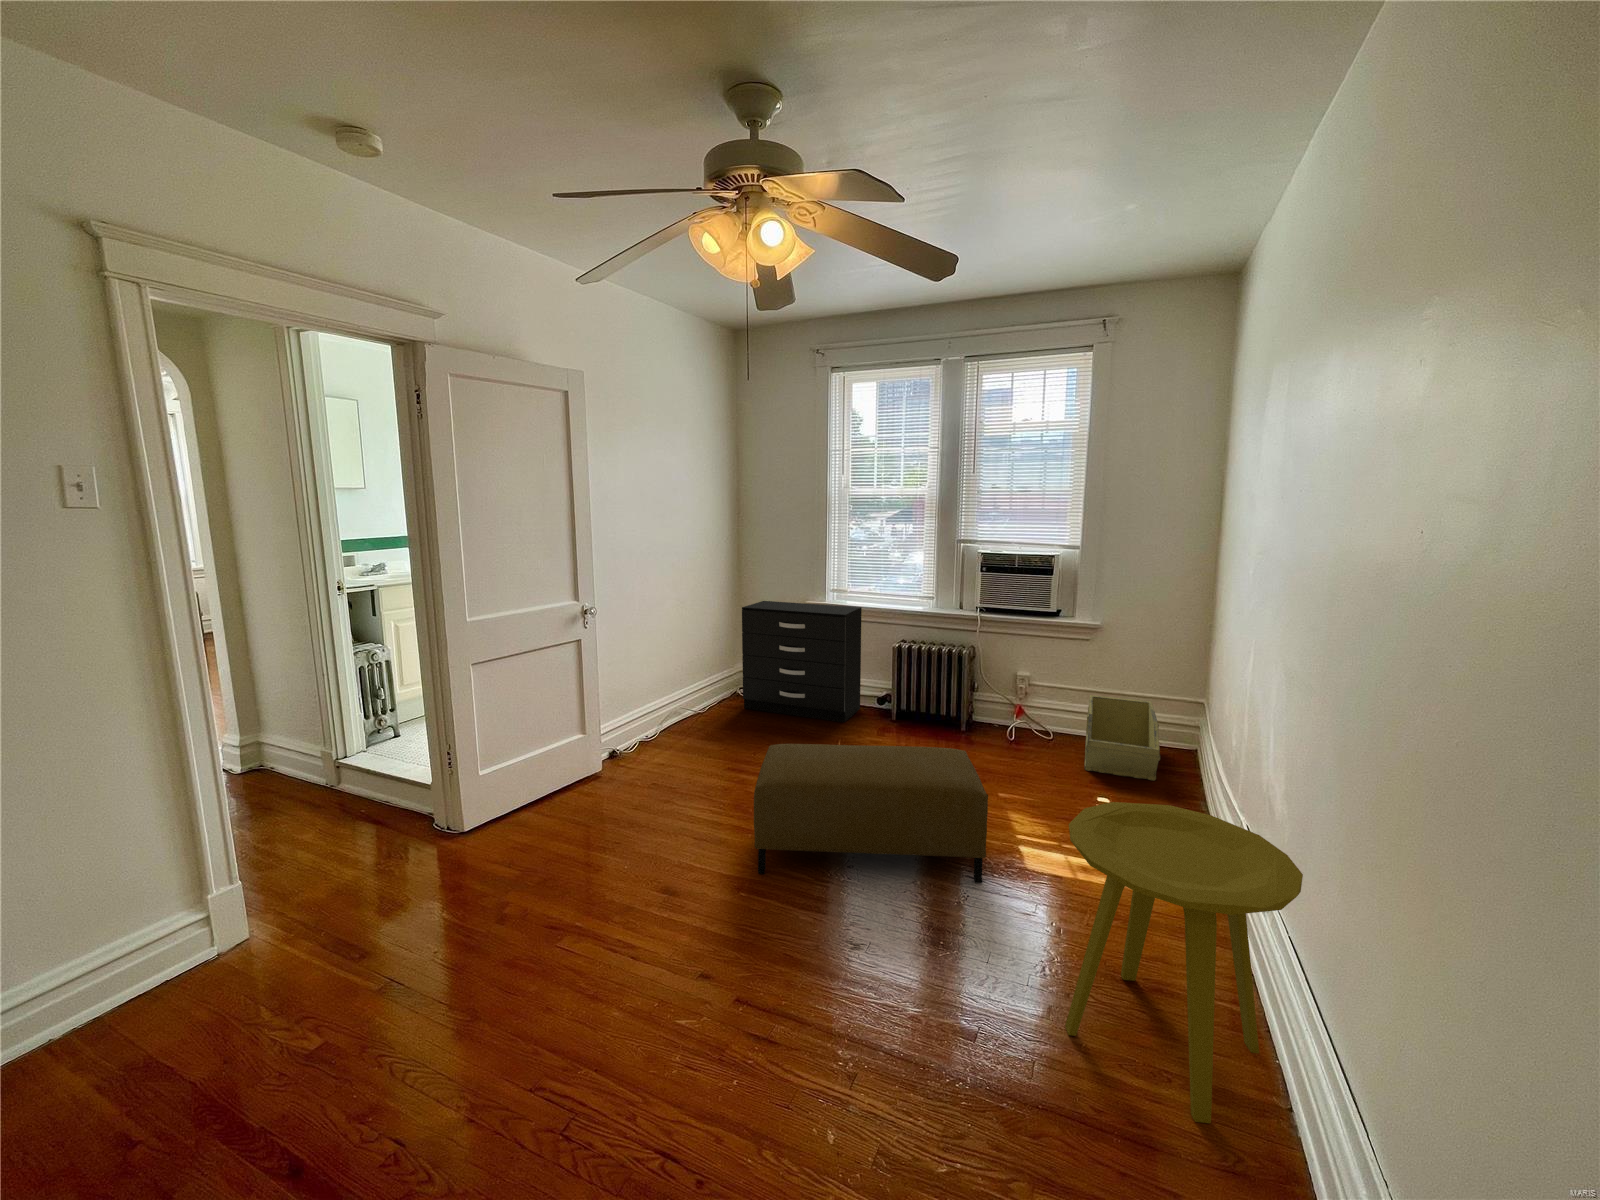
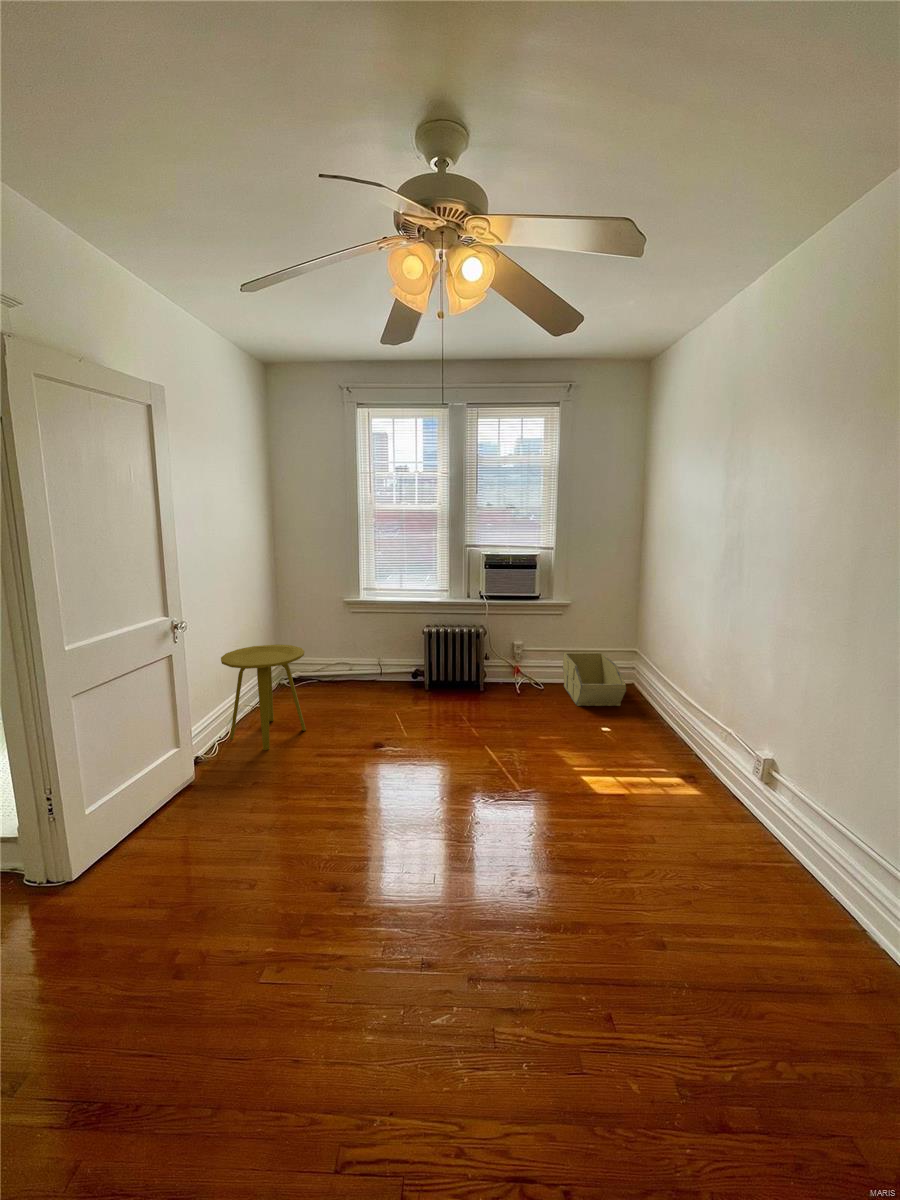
dresser: present [742,601,862,722] -> none [291,602,394,697]
ottoman: present [754,744,988,883] -> none [385,706,579,841]
side table: present [1065,802,1303,1123] -> present [221,644,306,750]

